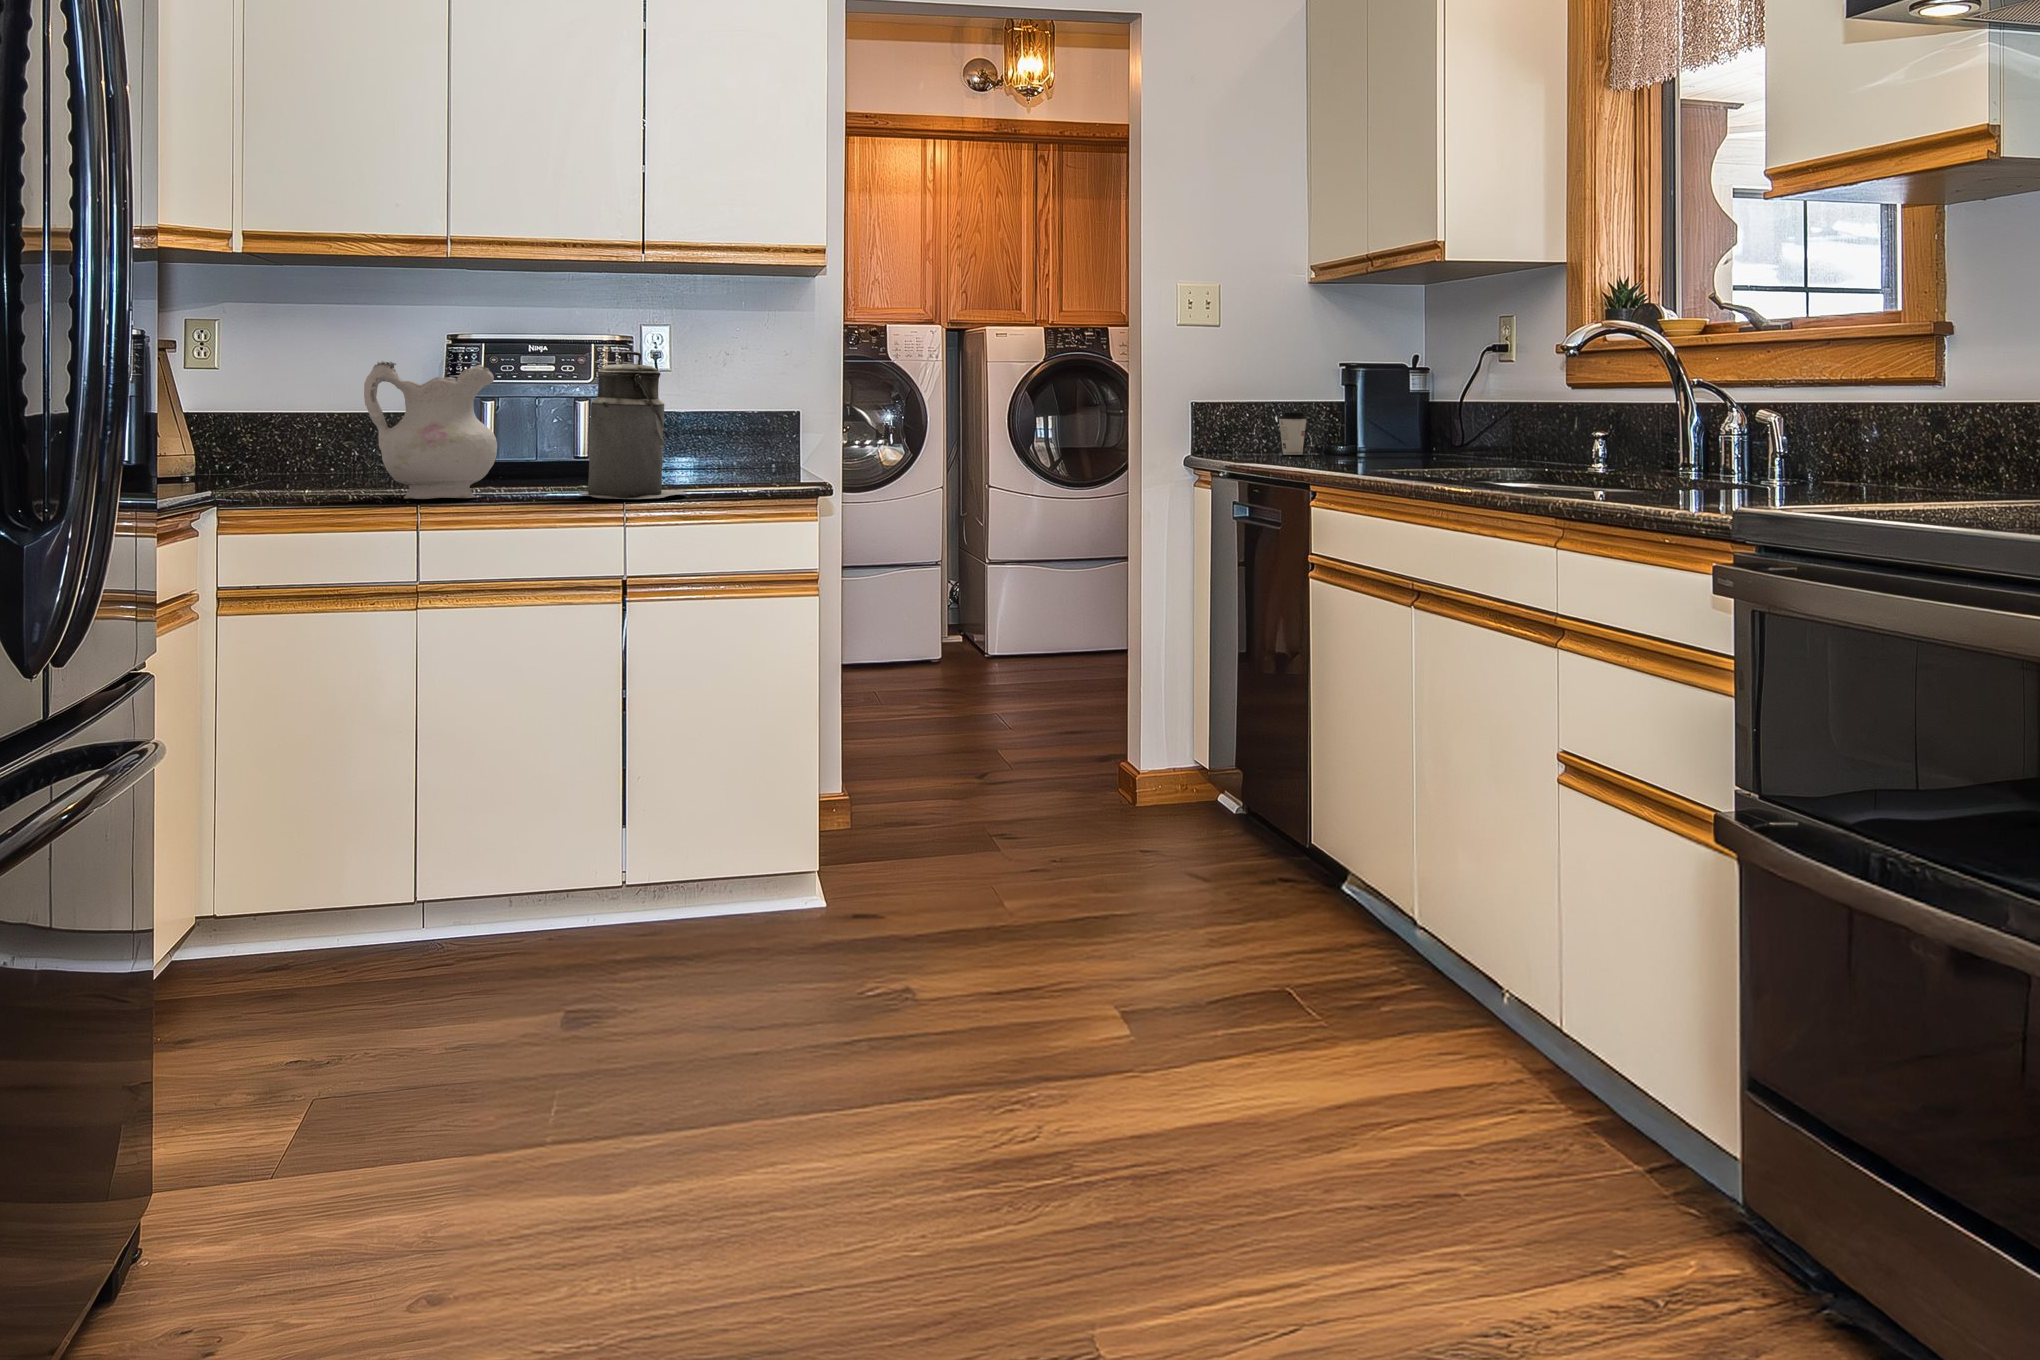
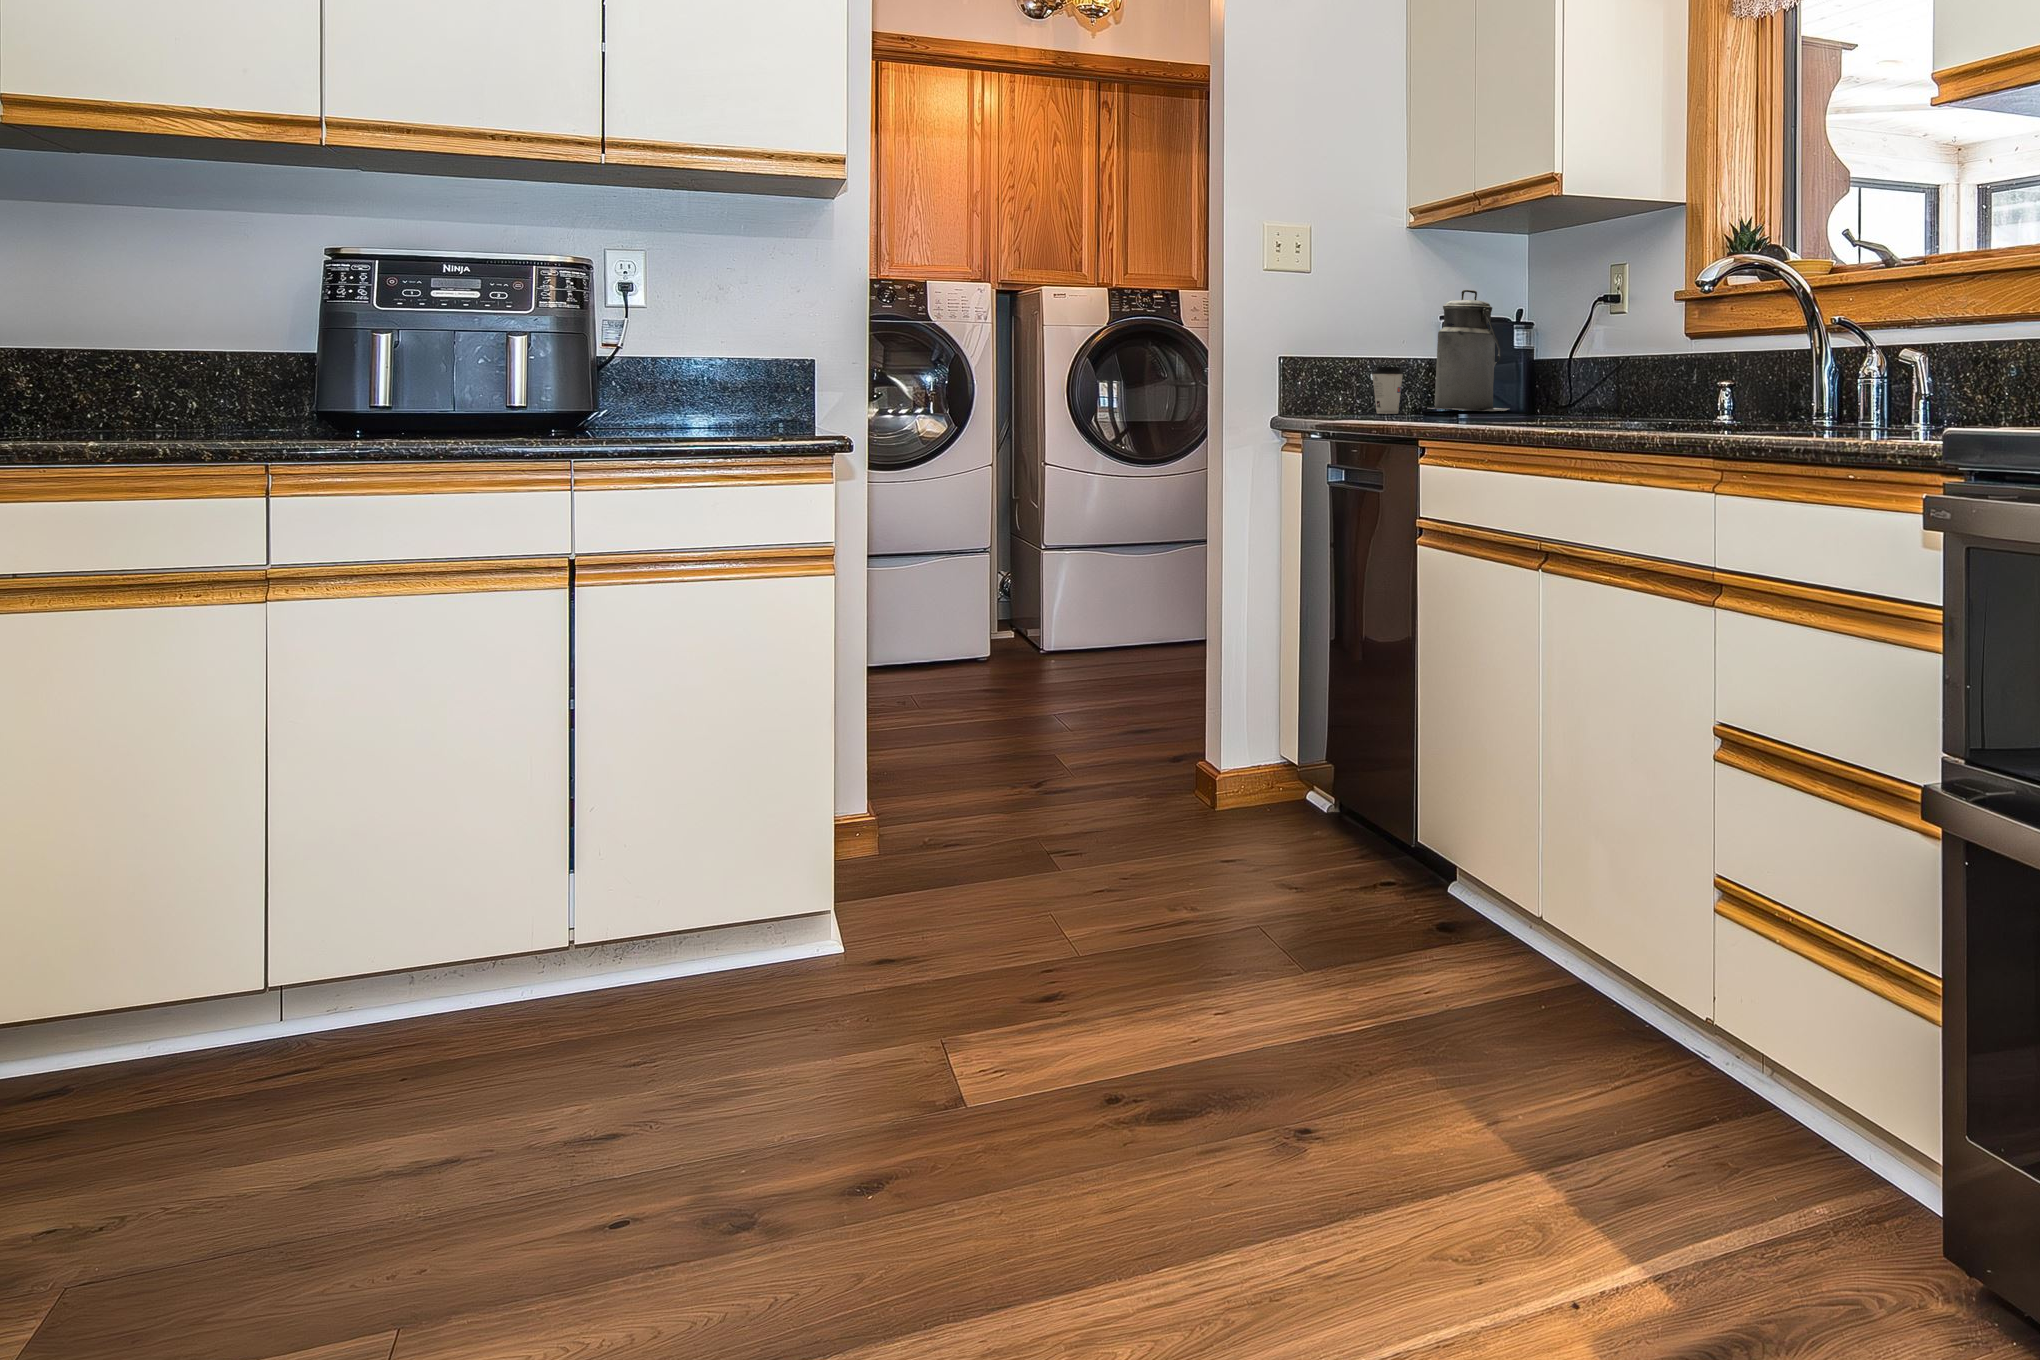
canister: present [579,352,687,499] -> present [1429,290,1508,411]
ceramic pitcher: present [364,361,497,499] -> none [199,273,392,451]

